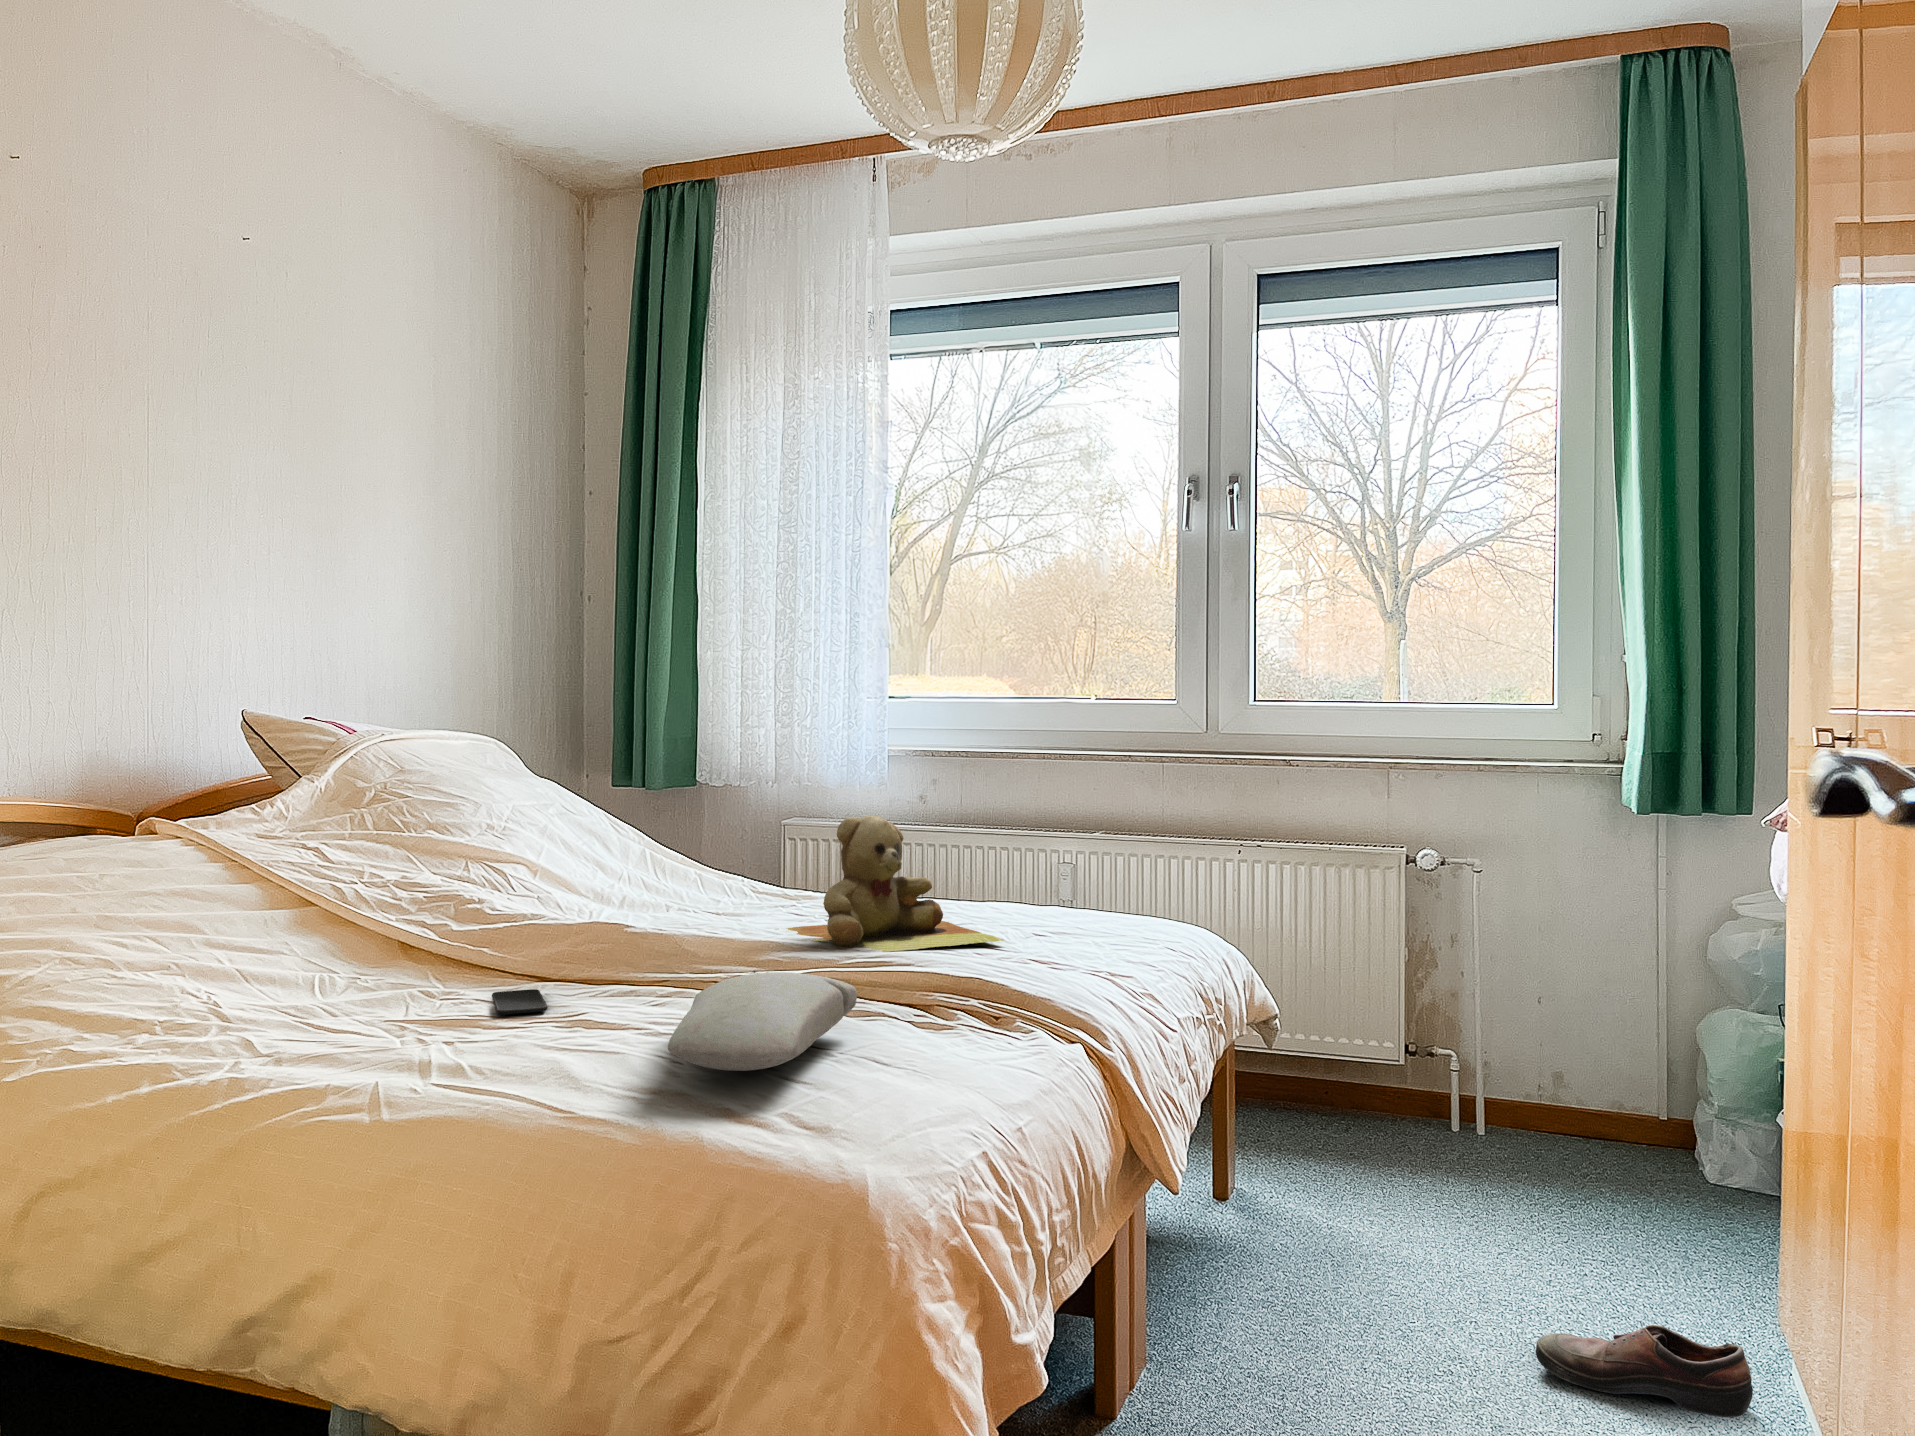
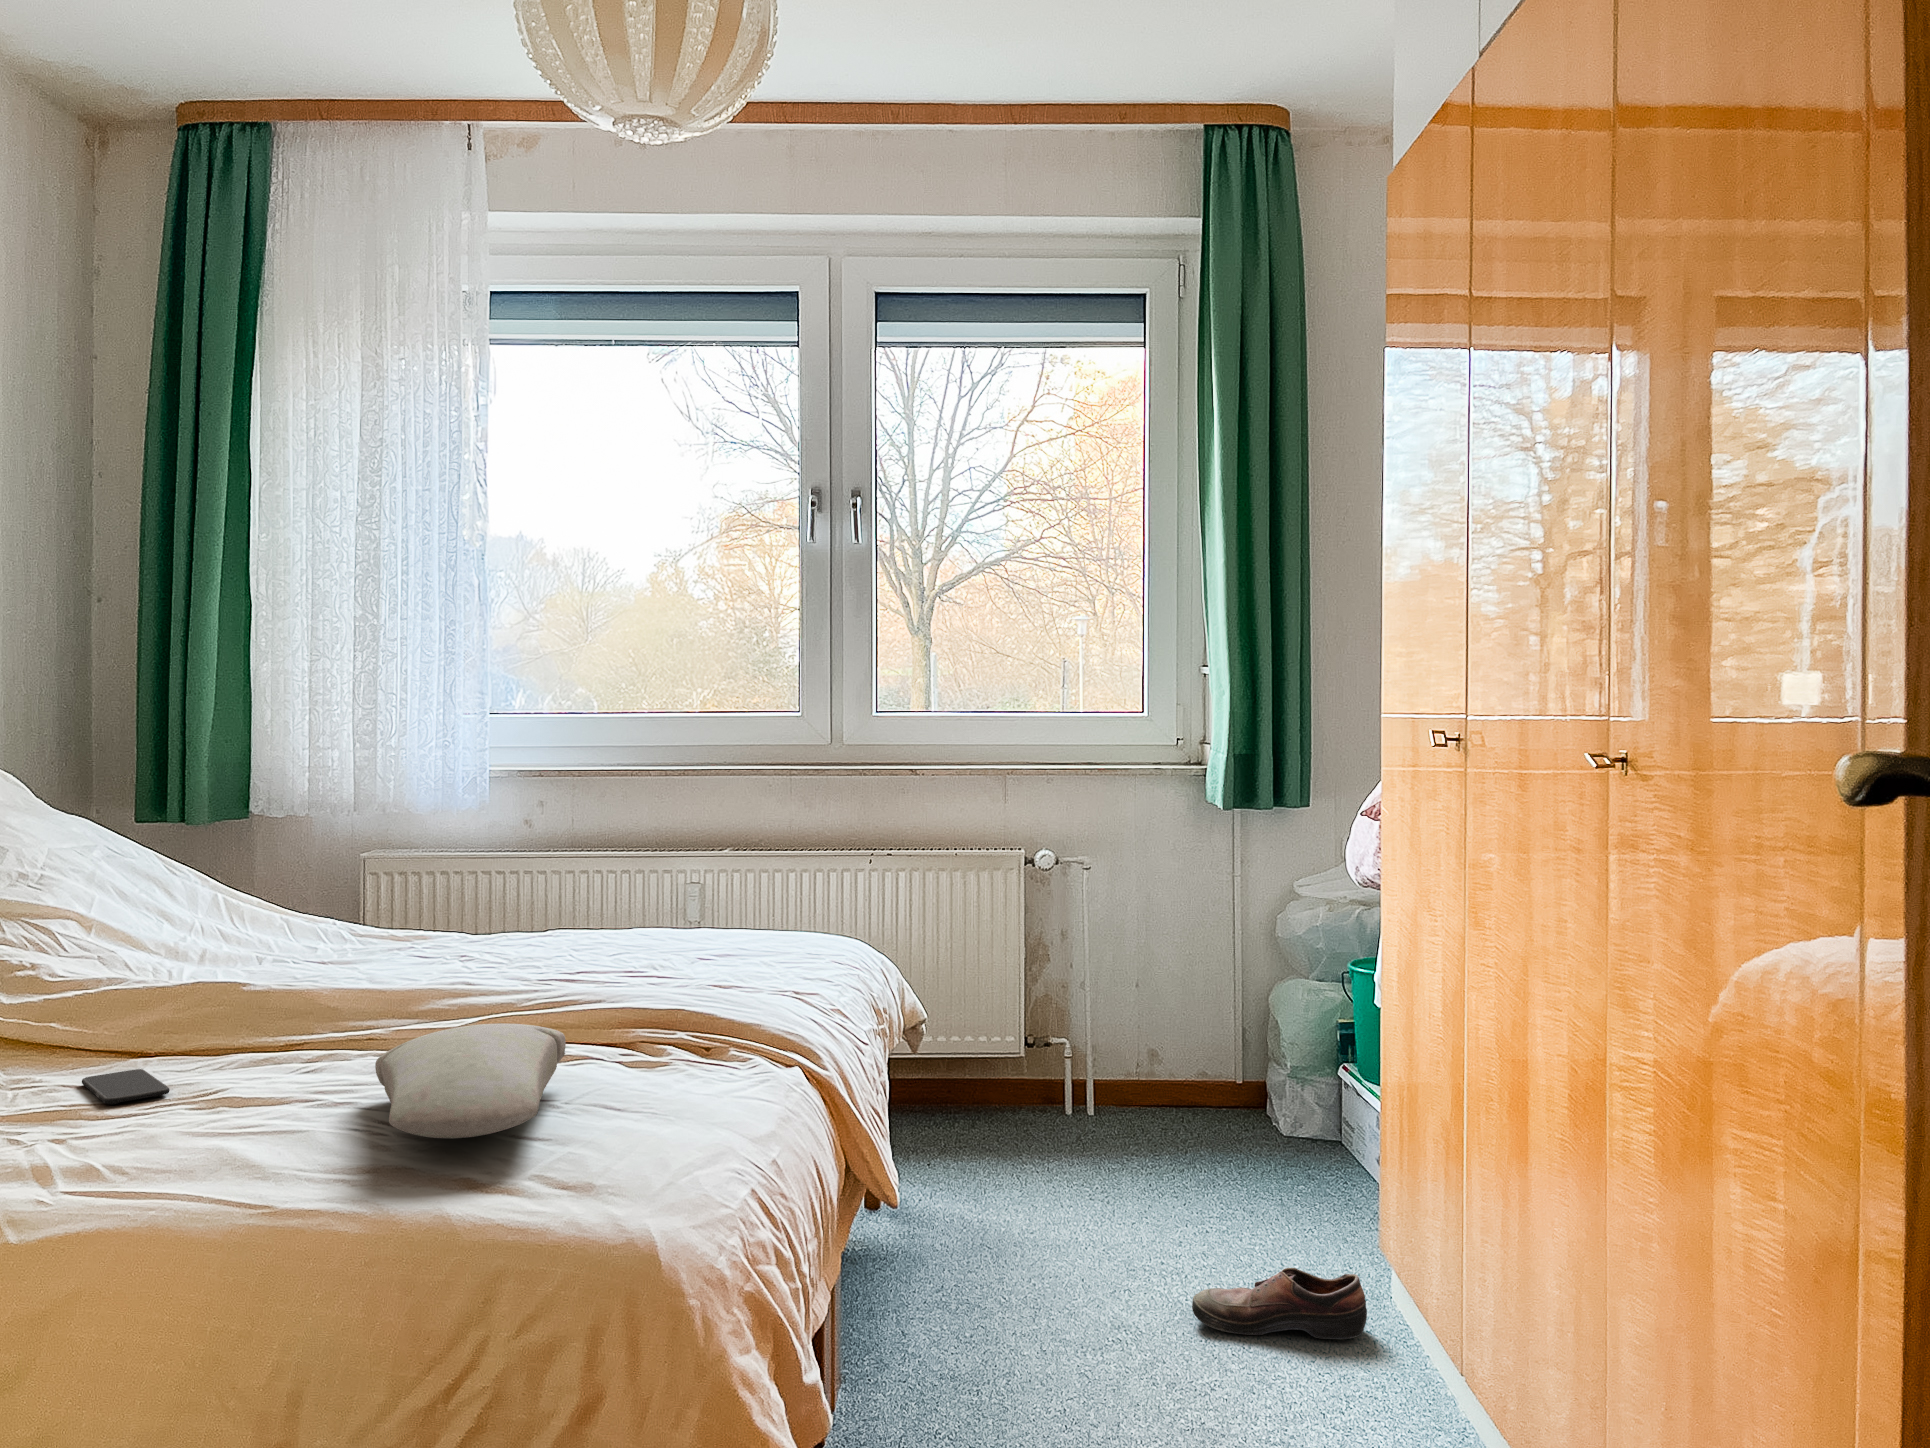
teddy bear: present [775,816,1004,952] -> none [394,845,684,1003]

